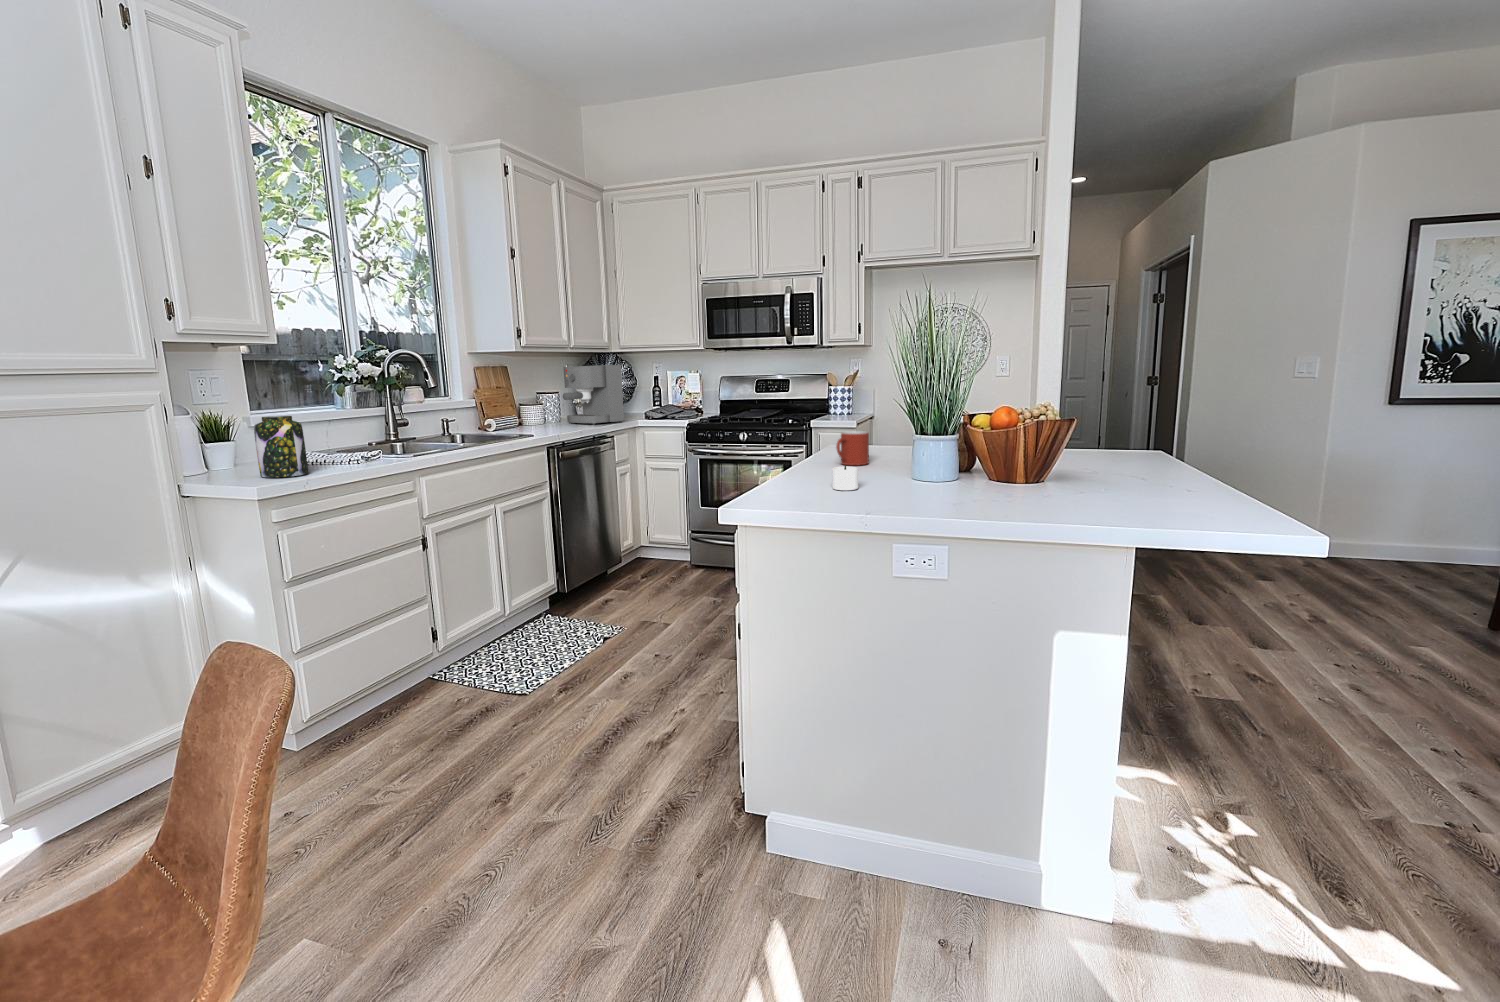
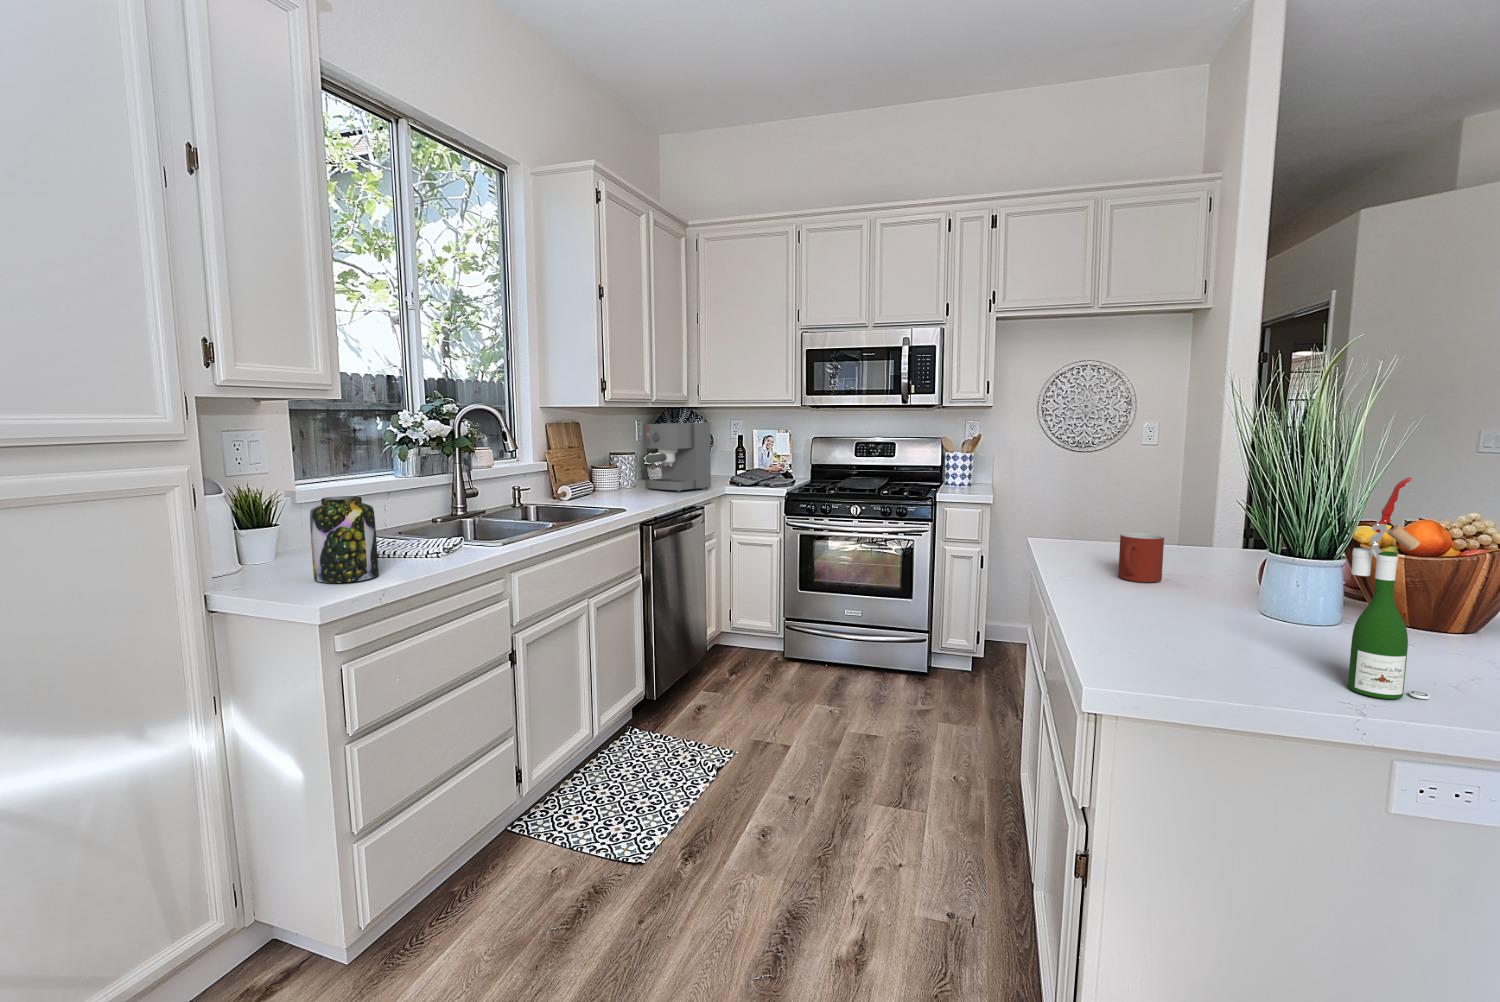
wine bottle: none [870,373,910,508] -> present [1348,477,1429,699]
candle: present [833,465,858,490] -> none [1203,603,1262,644]

